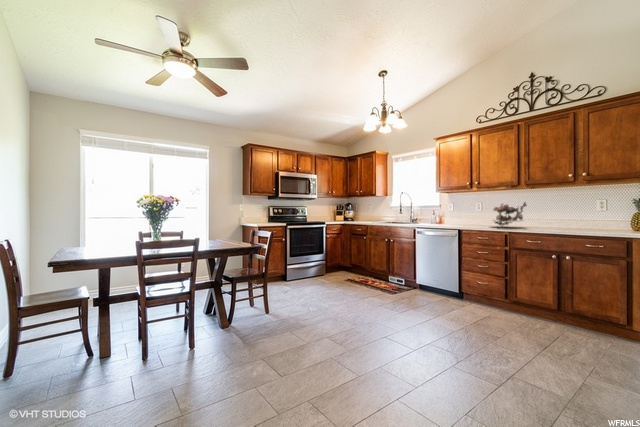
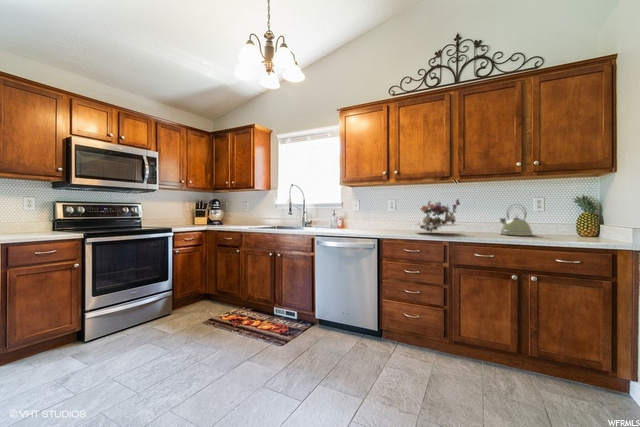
kettle: none [560,205,588,229] -> present [500,209,533,236]

